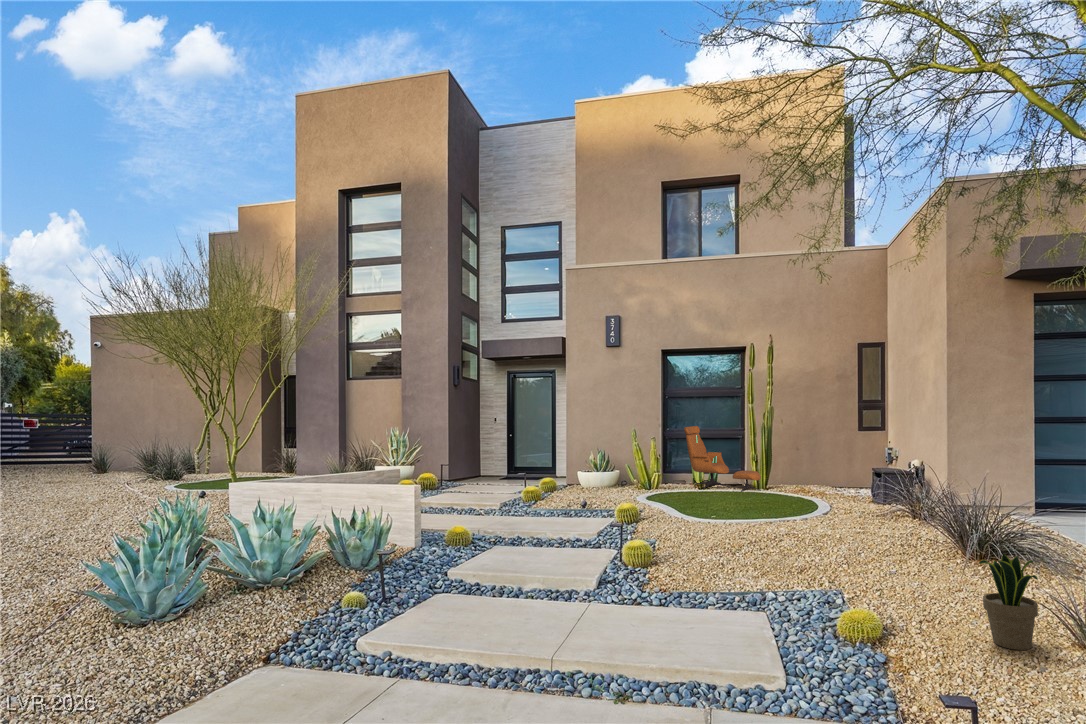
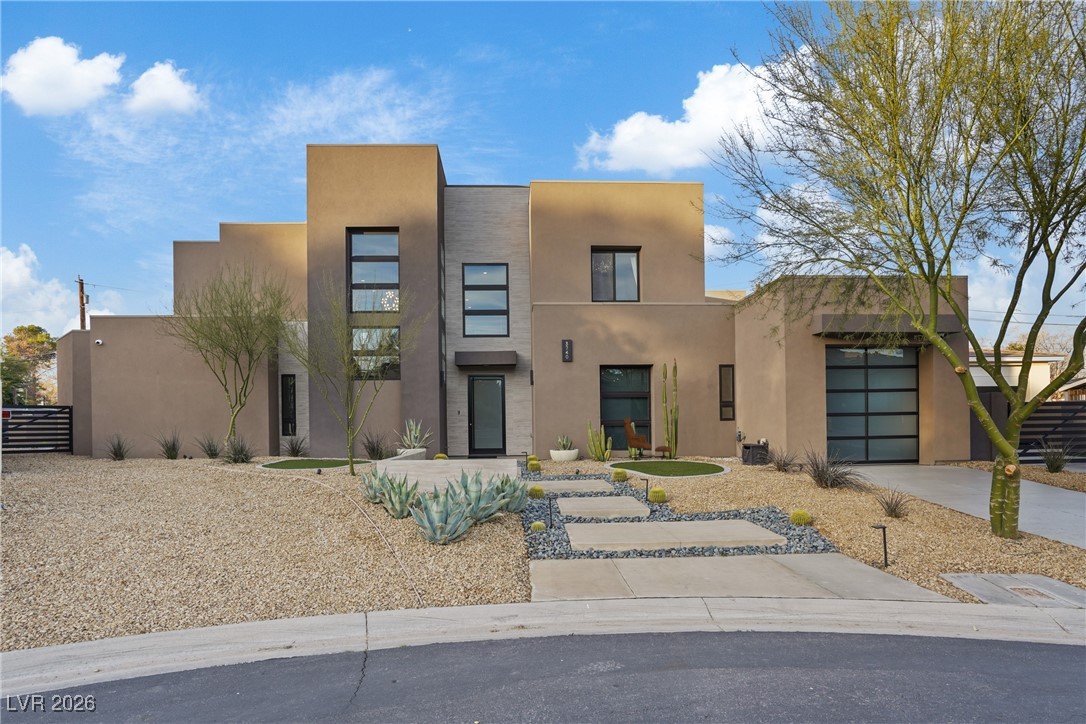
potted plant: present [979,554,1038,650] -> none [829,480,850,517]

